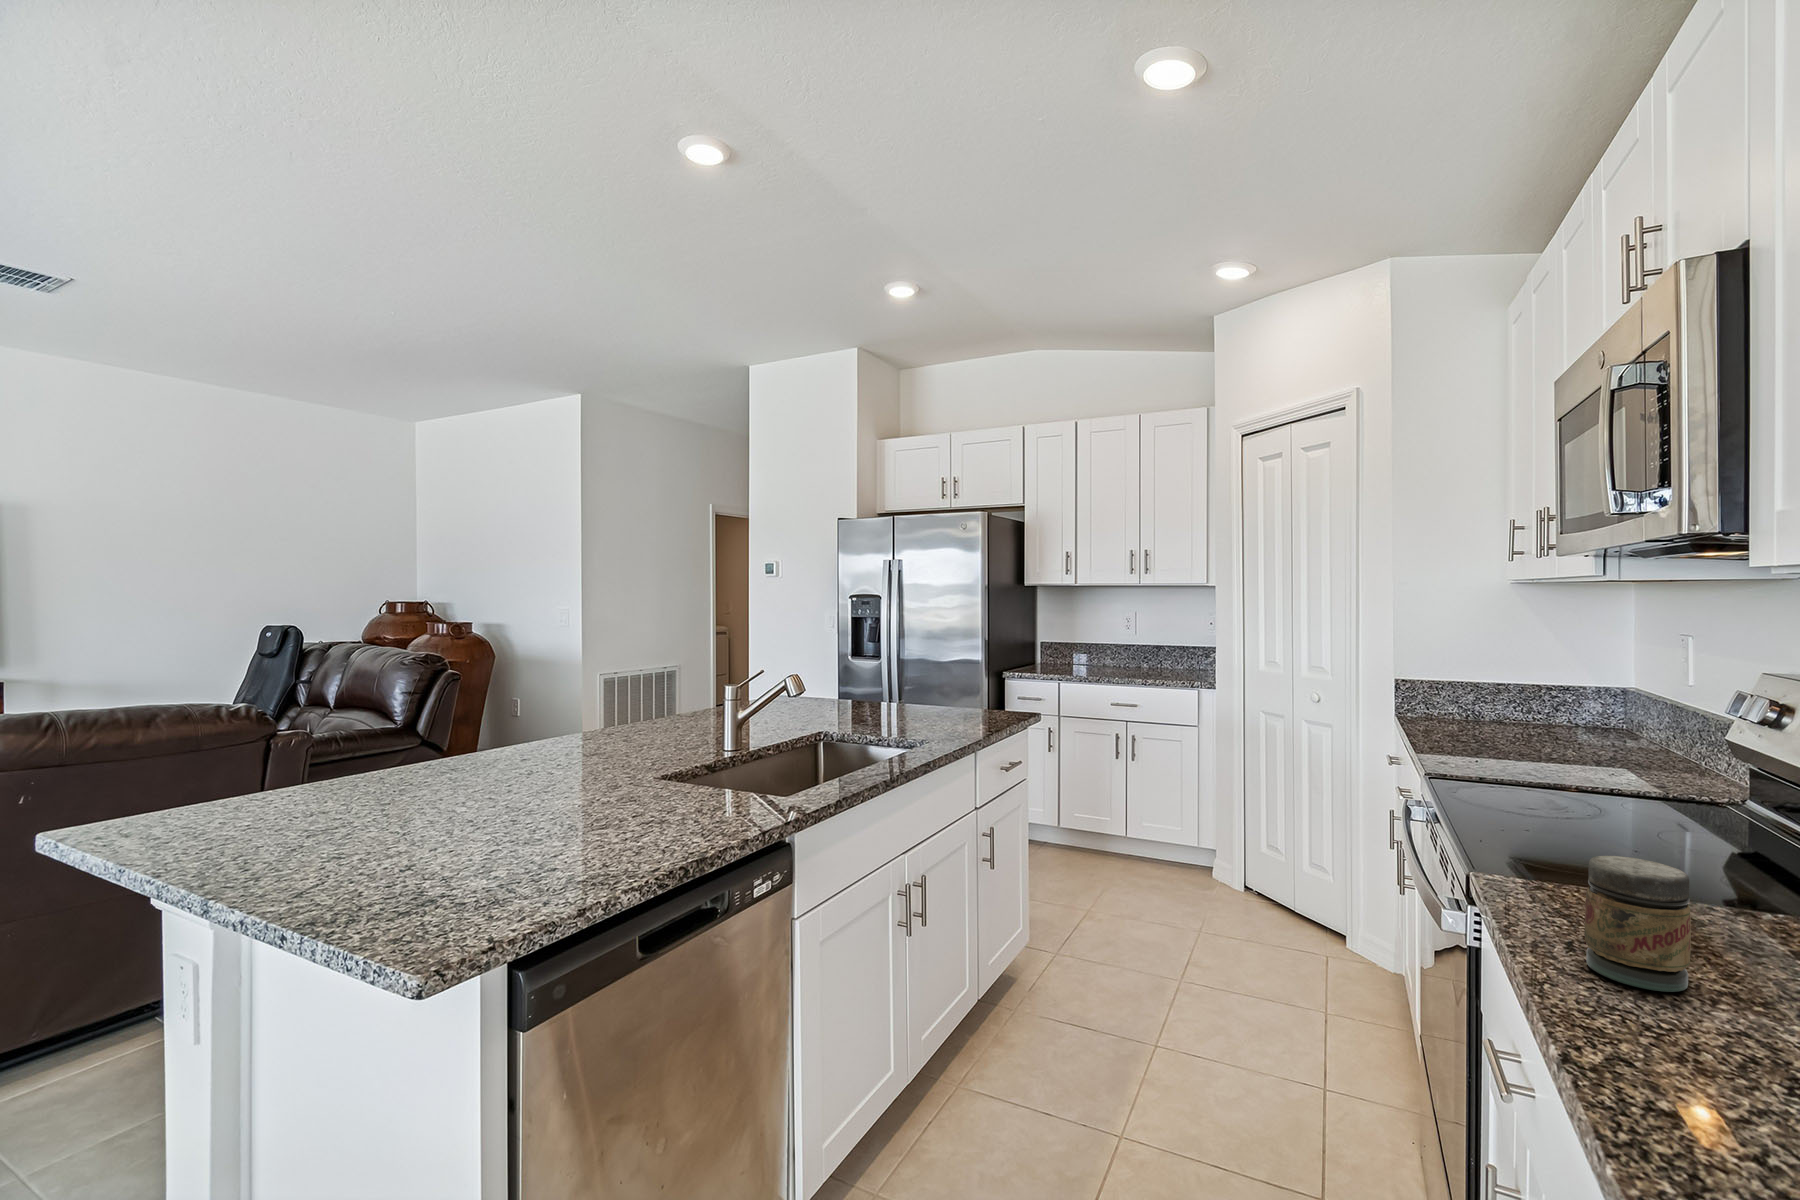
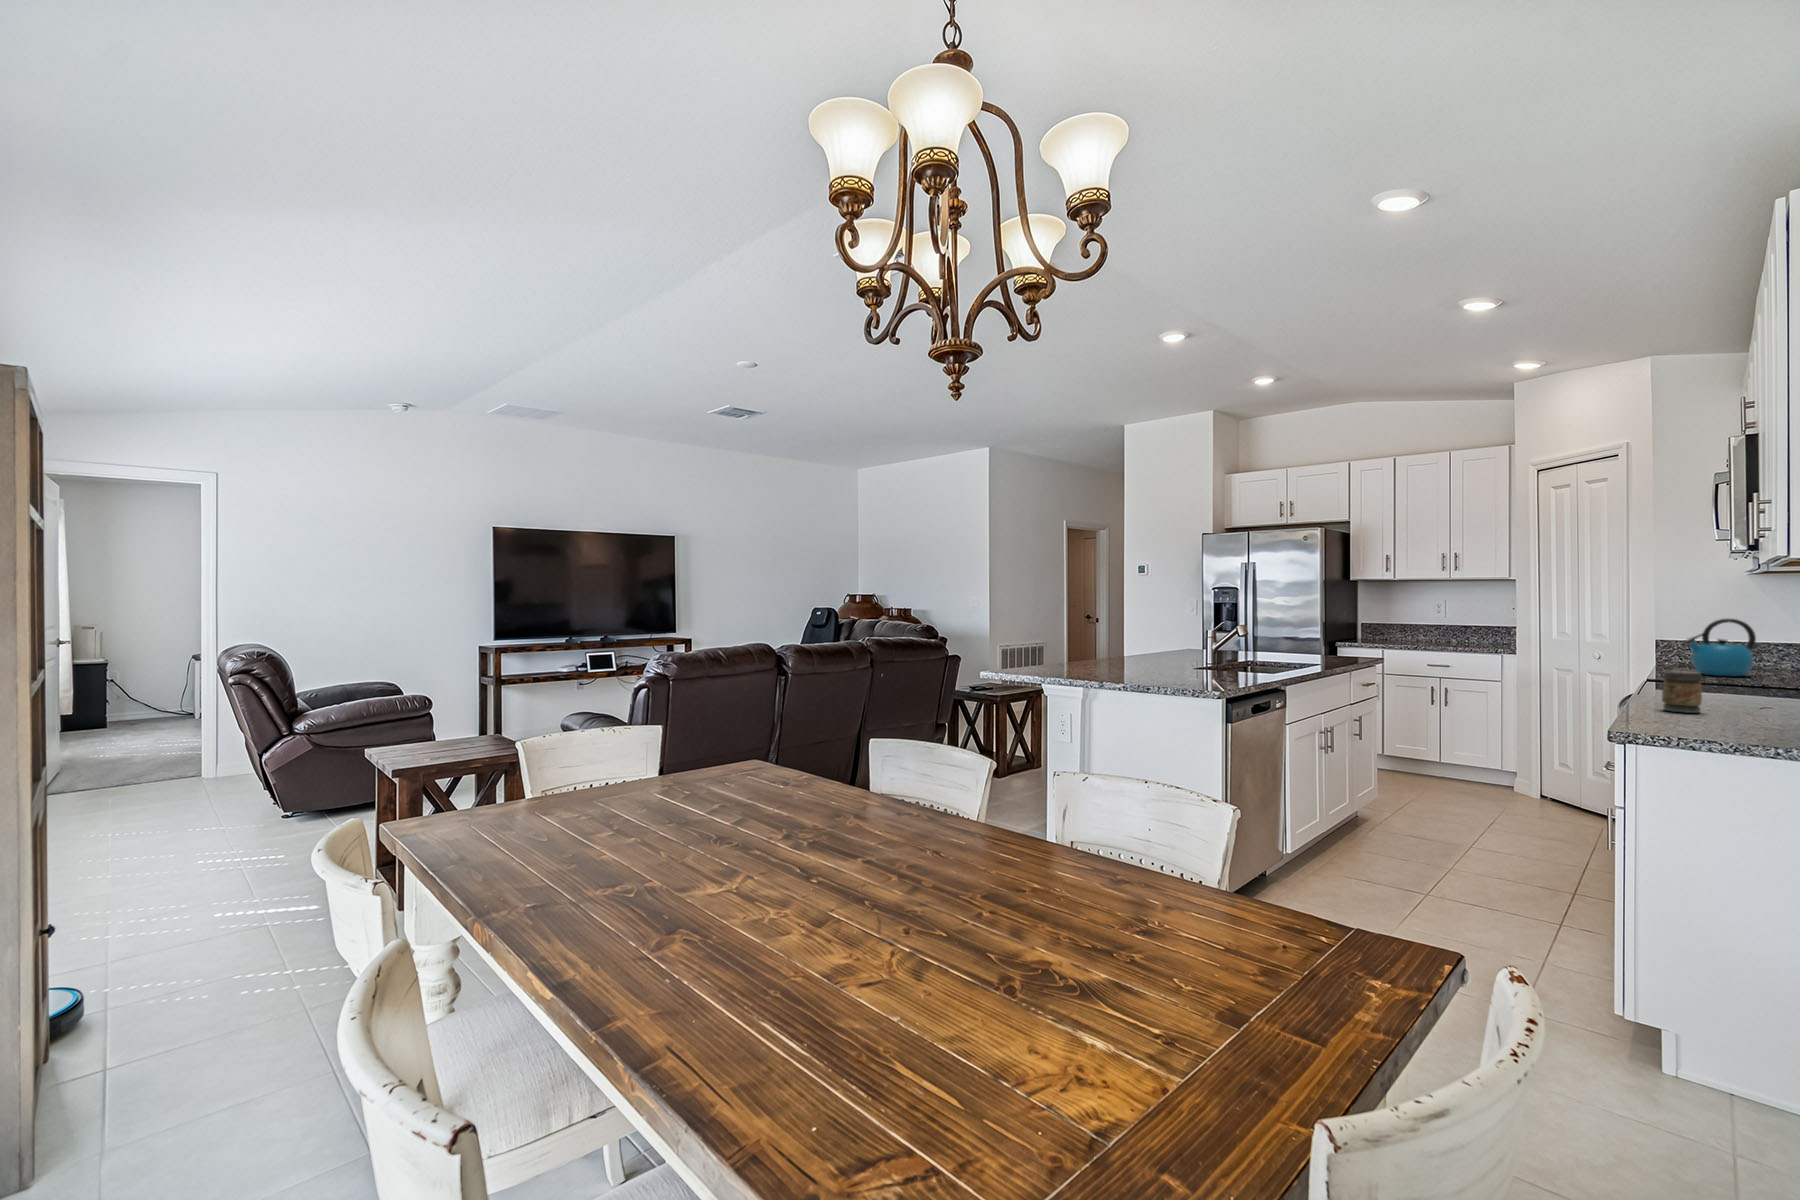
kettle: none [1457,657,1554,753] -> present [1685,619,1756,677]

